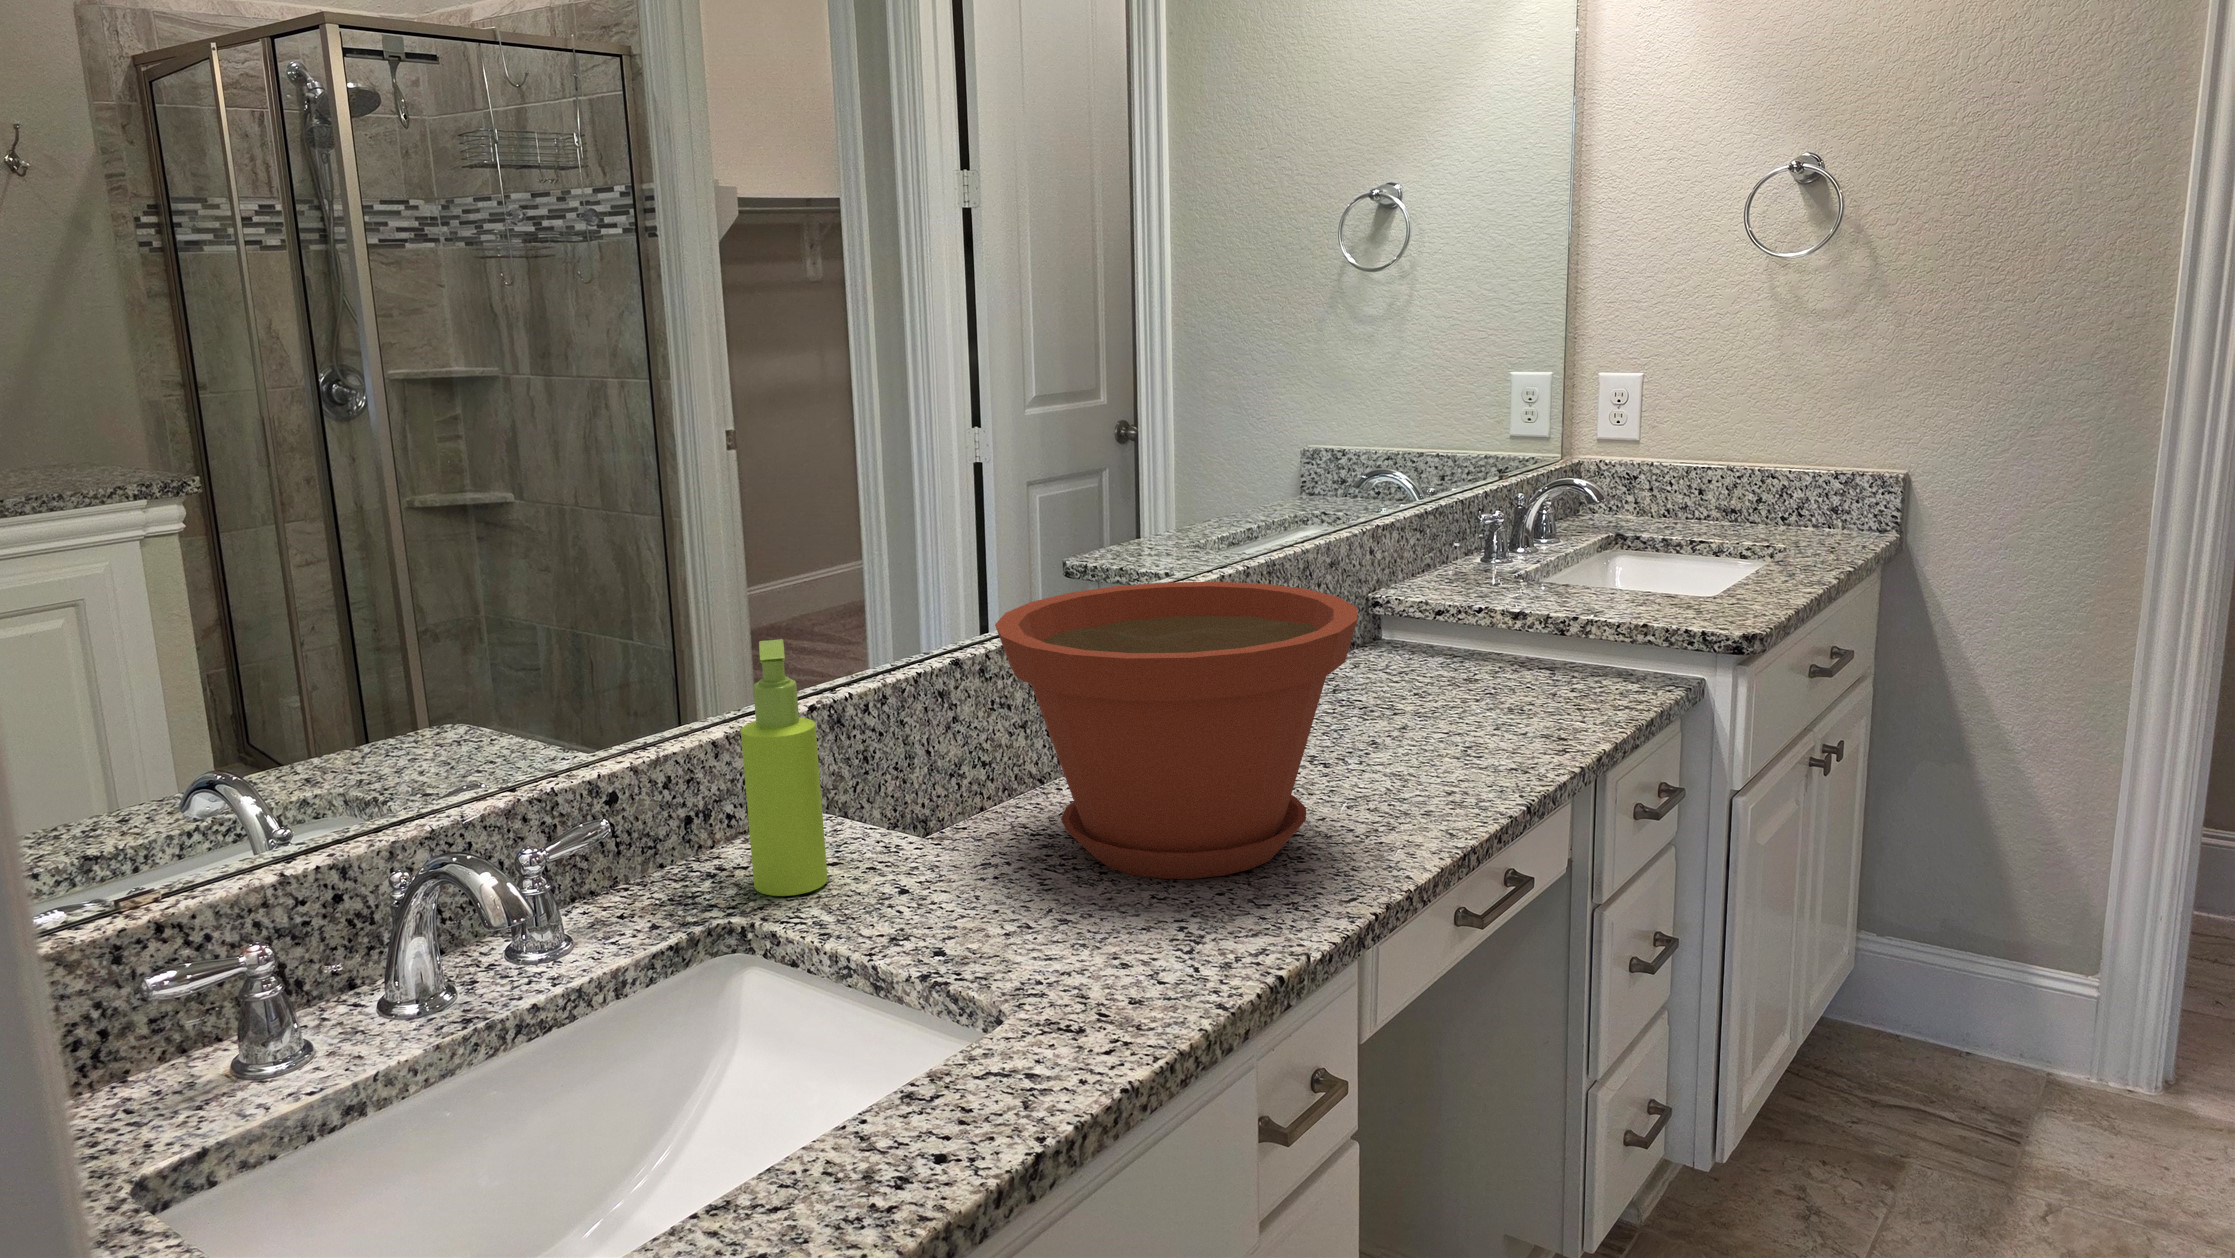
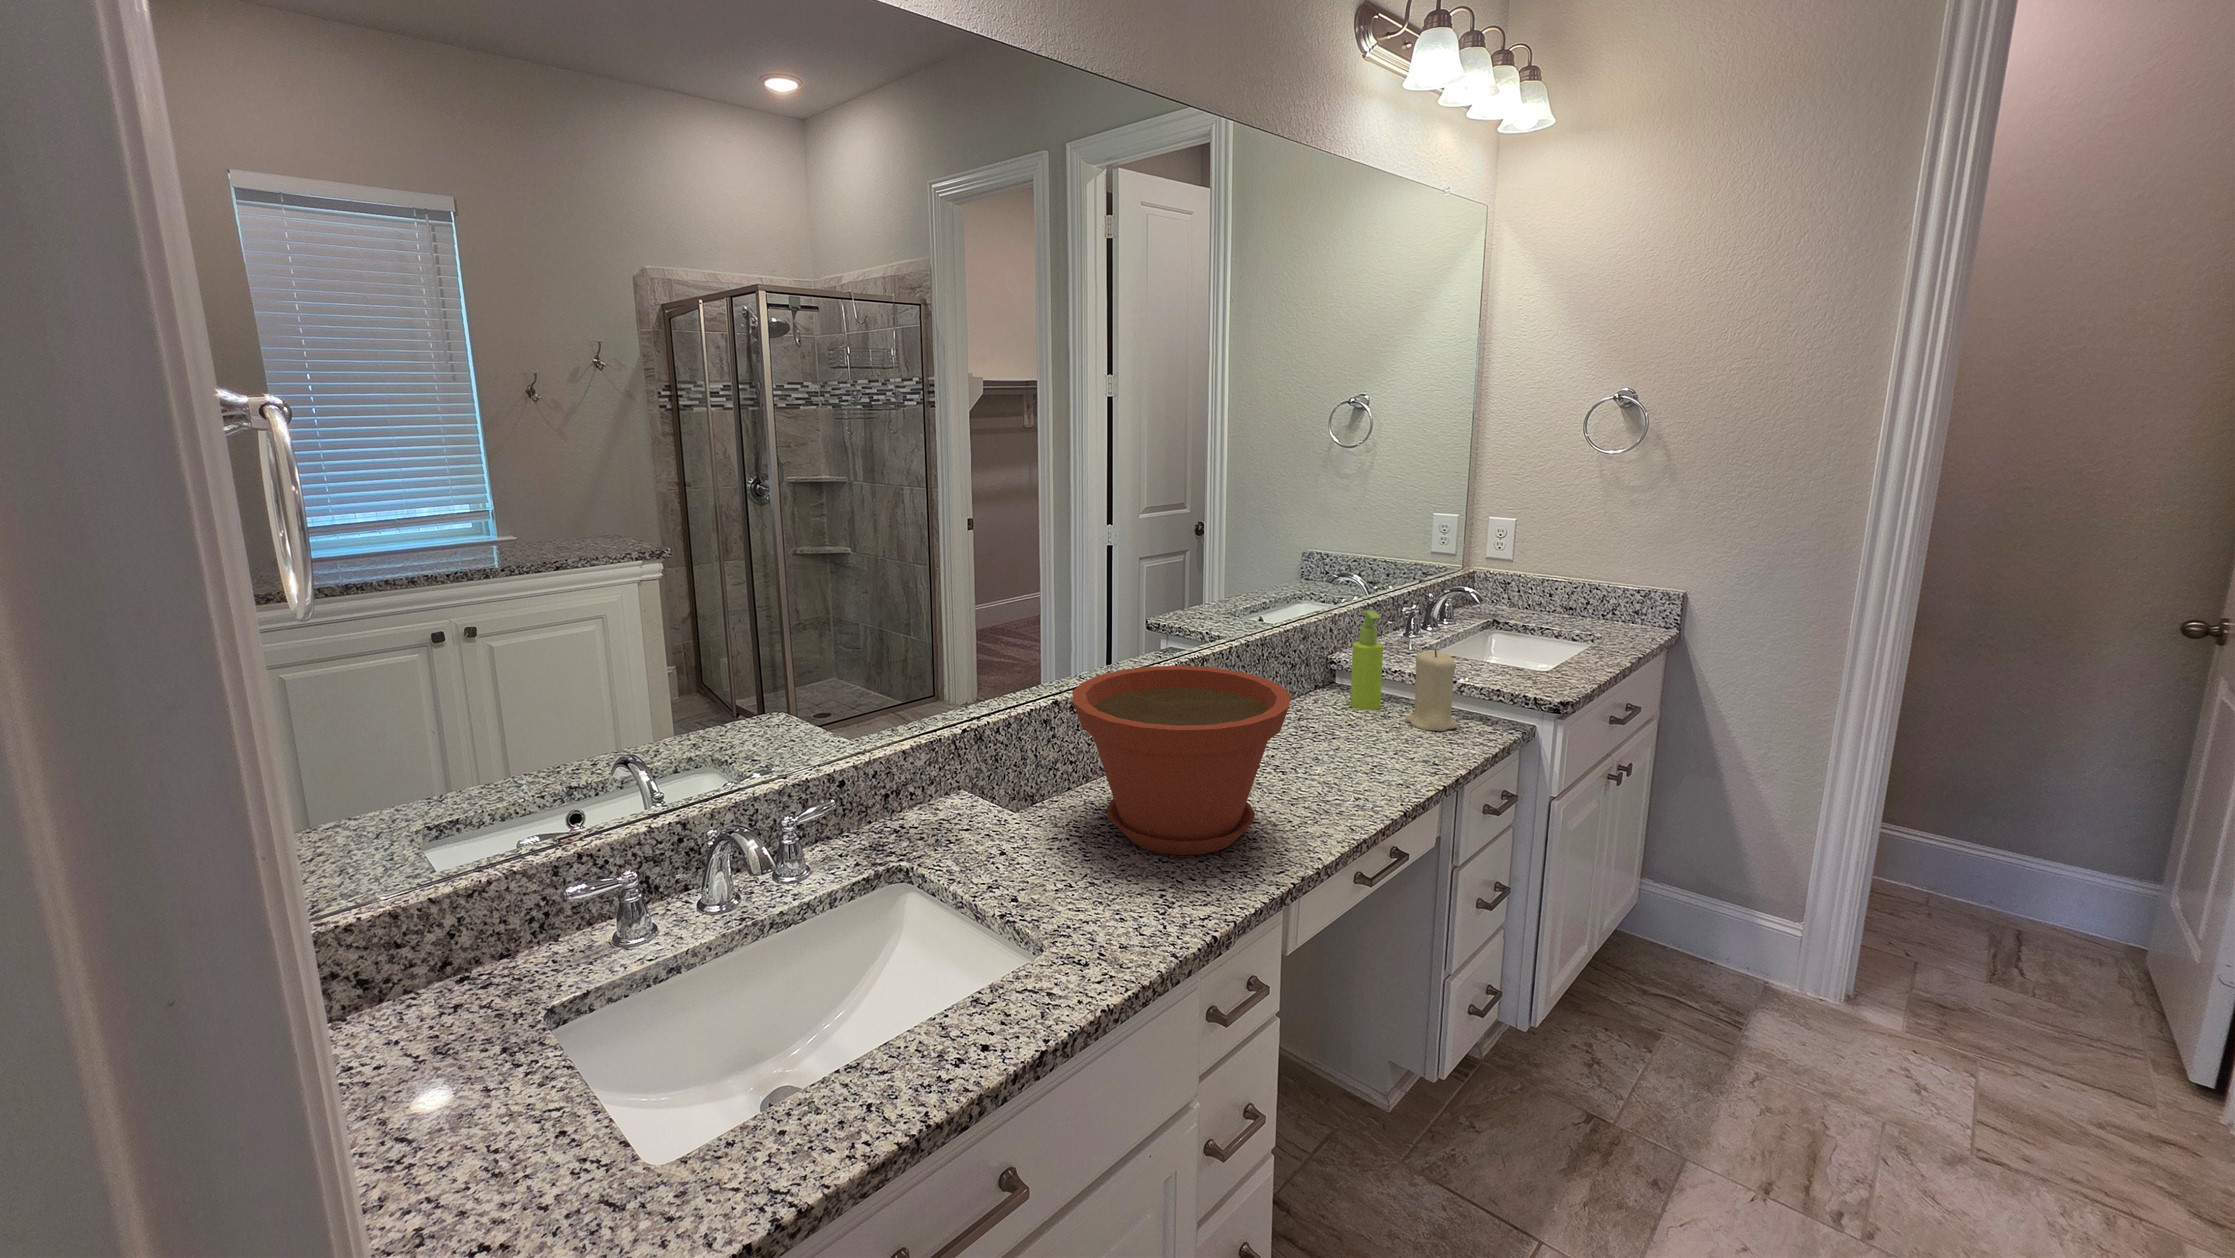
candle: none [1504,561,1586,691] -> present [1405,649,1457,731]
soap dispenser: present [741,639,828,896] -> present [1350,611,1383,710]

